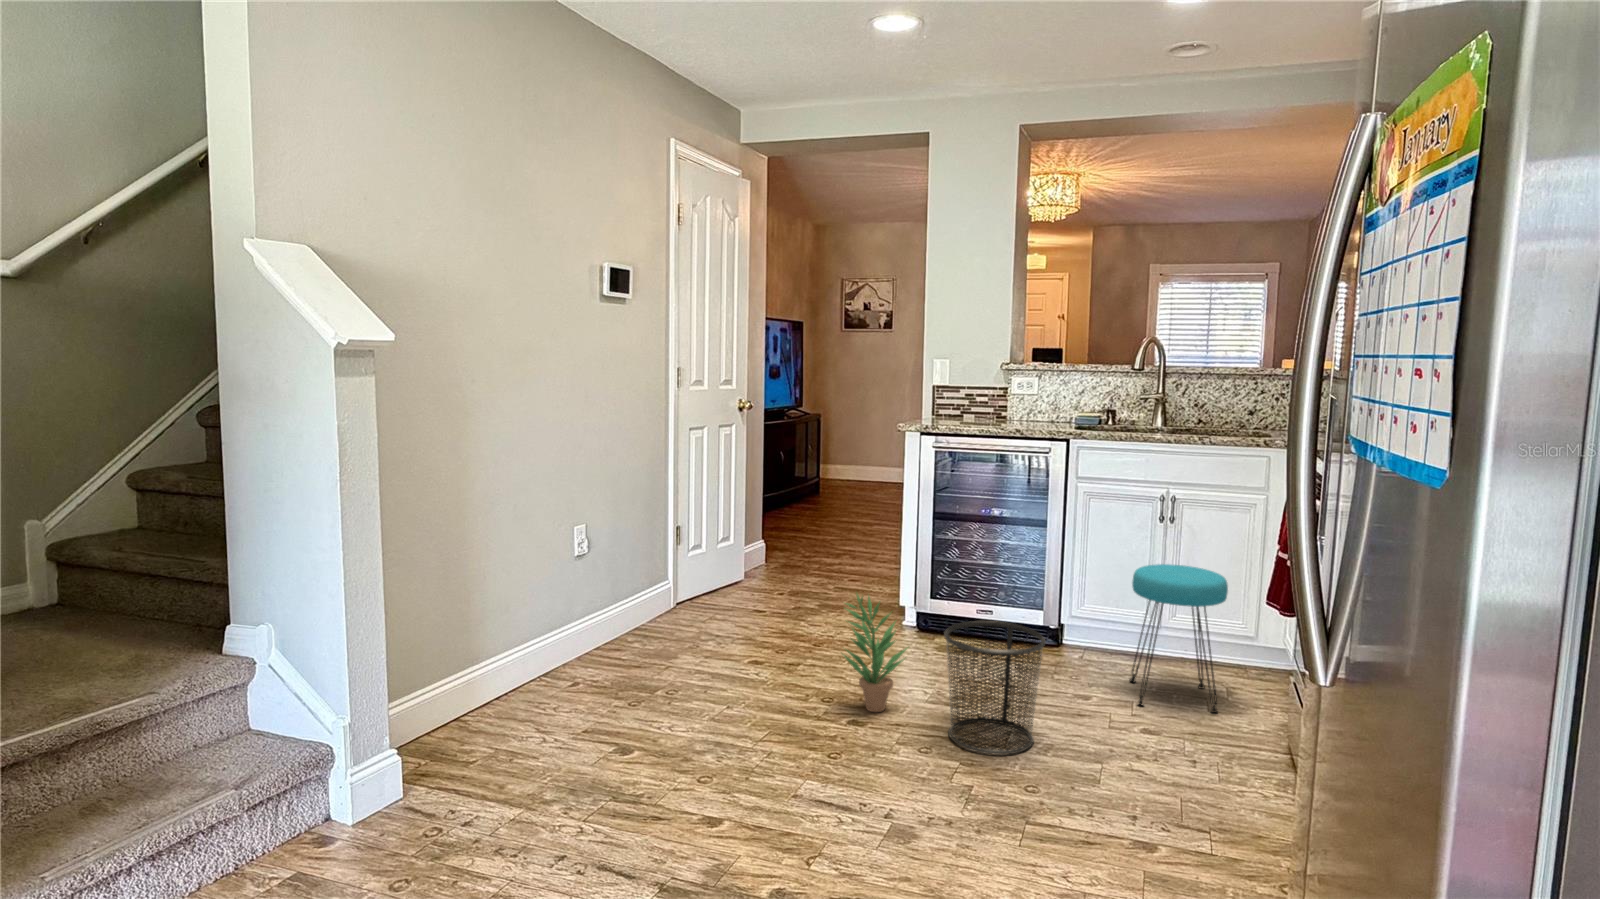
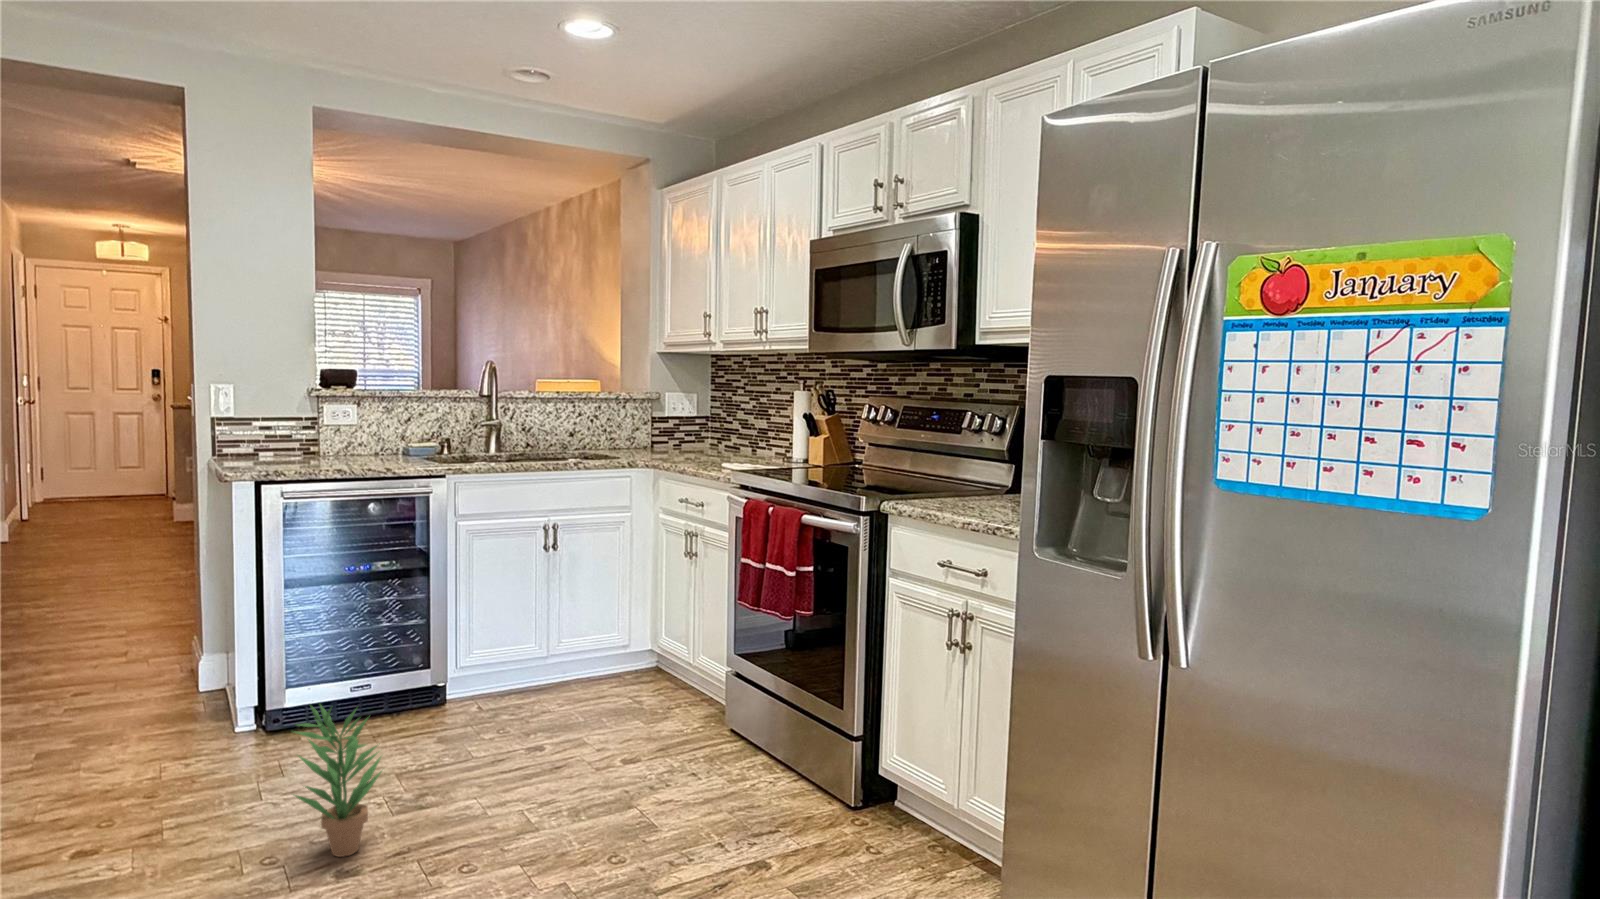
stool: present [1130,564,1228,713] -> none [557,590,657,738]
waste bin: present [944,621,1046,755] -> none [451,689,571,848]

